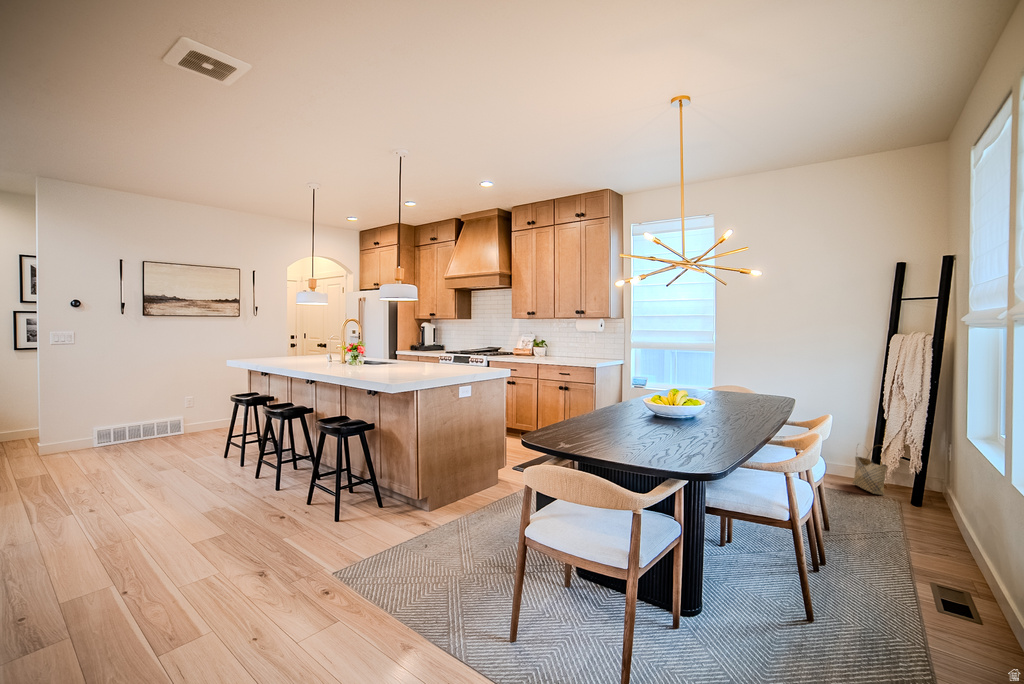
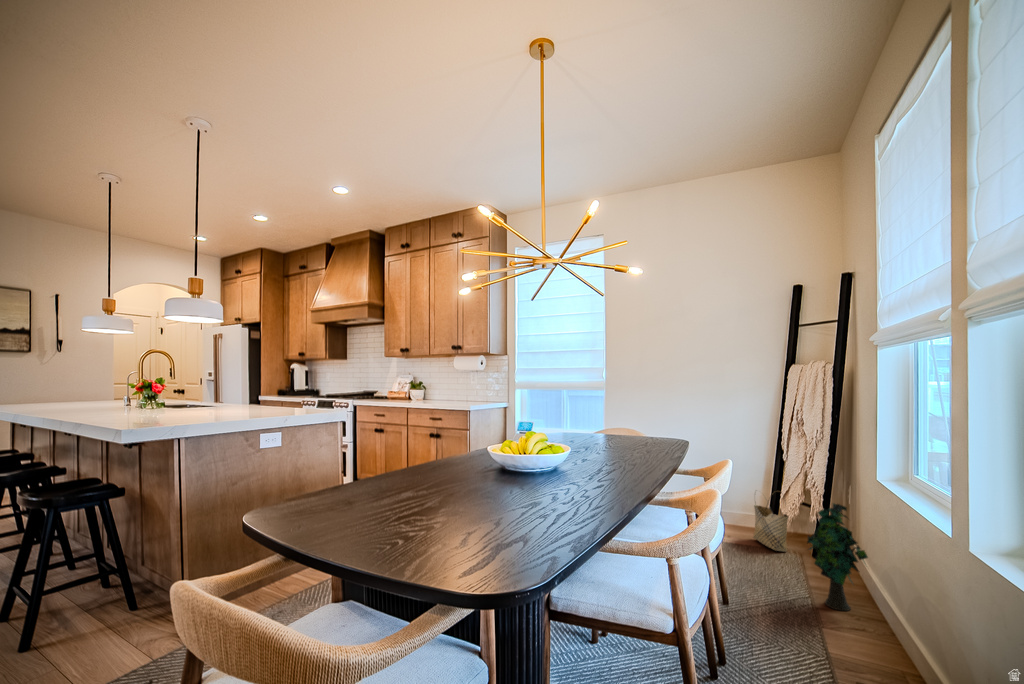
decorative plant: none [904,452,960,537] -> present [807,504,868,611]

